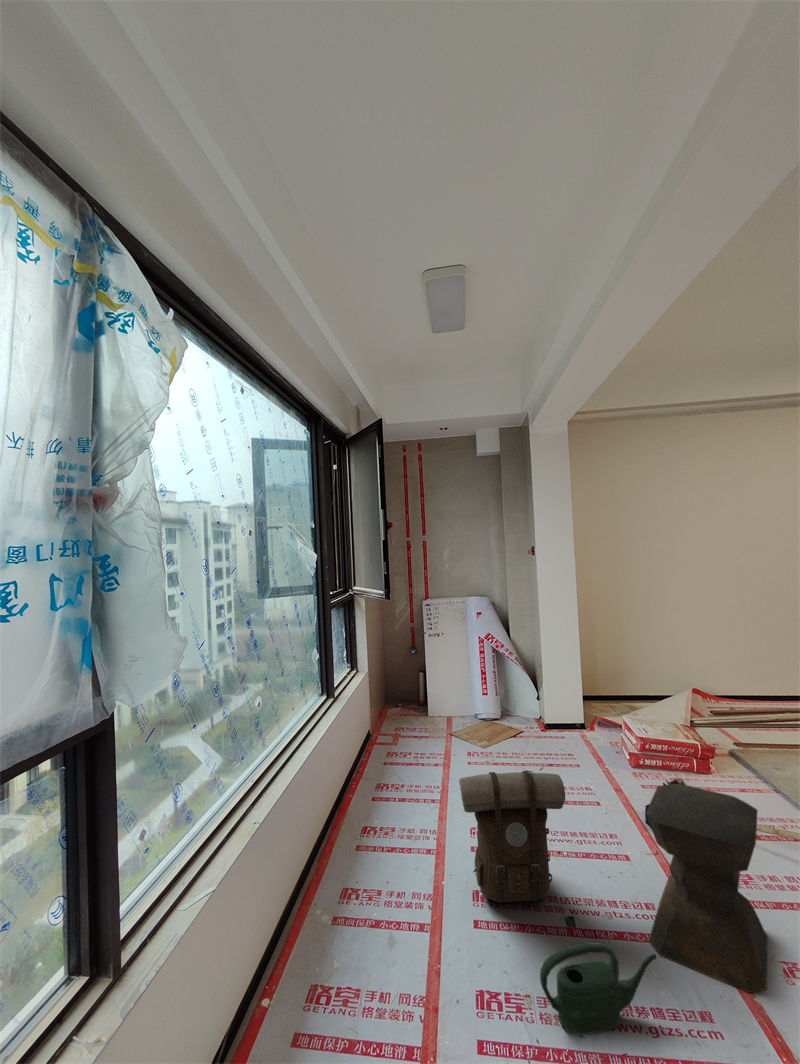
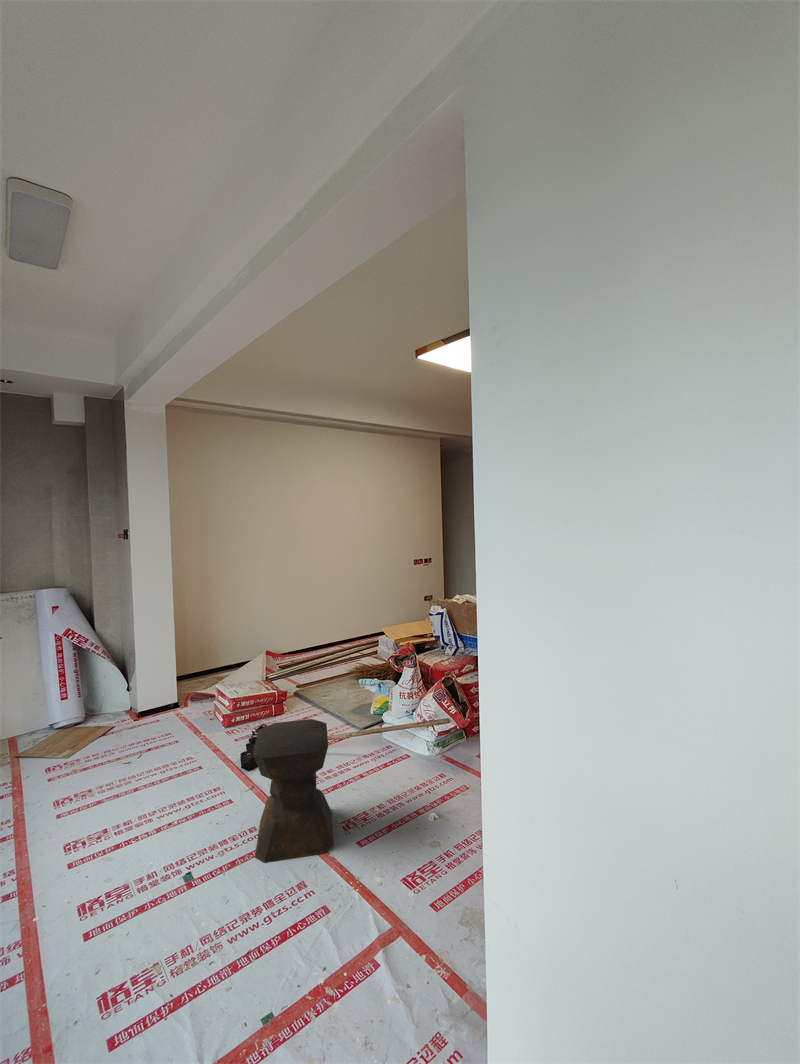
backpack: present [459,771,565,903] -> none [61,750,182,902]
watering can: present [540,943,656,1035] -> none [172,859,267,965]

